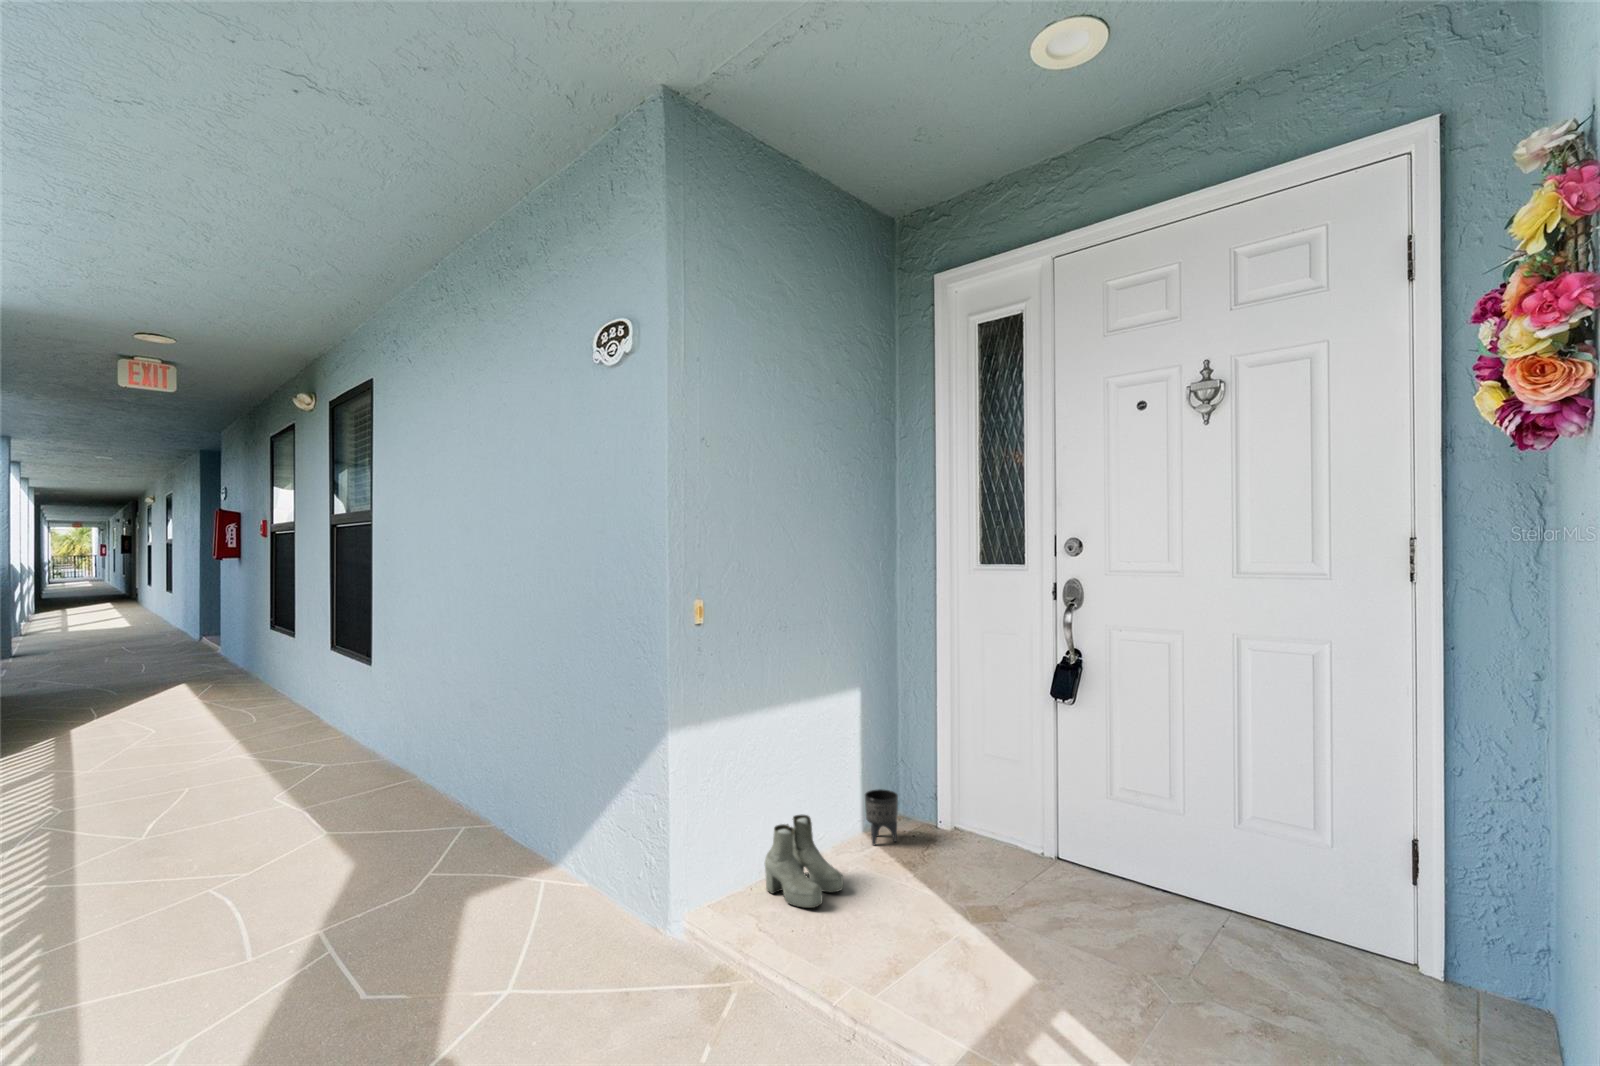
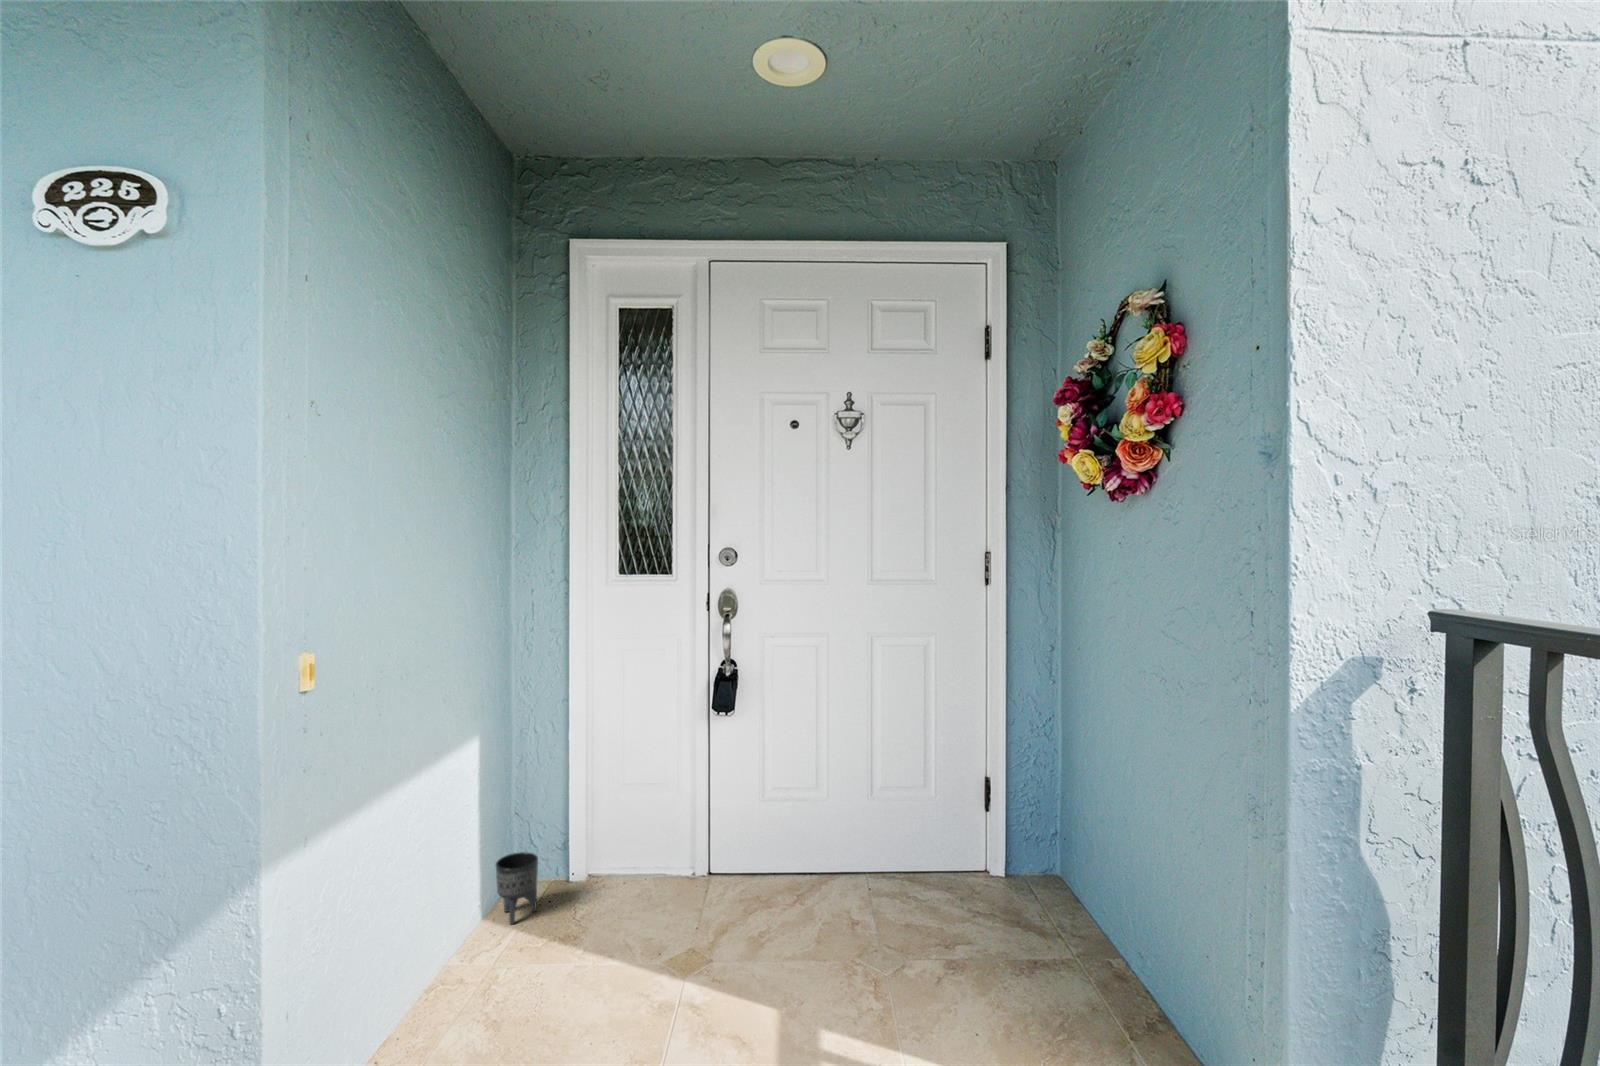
boots: present [765,815,844,908] -> none [415,916,523,1040]

